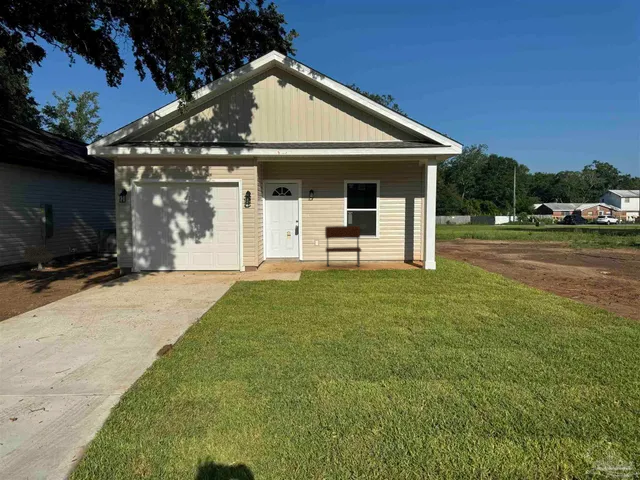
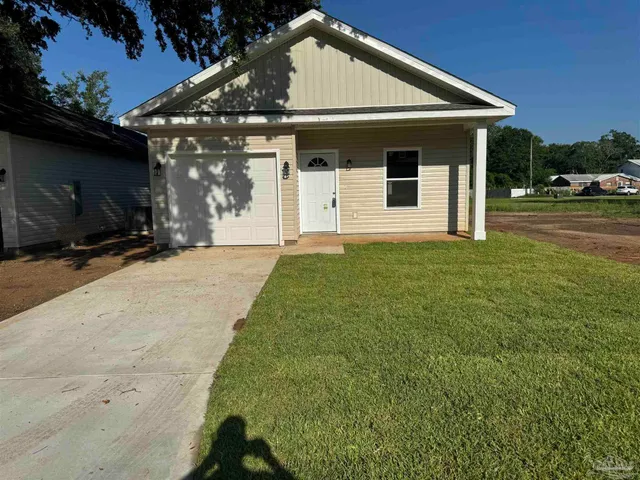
bench: present [325,226,361,267] -> none [365,197,405,240]

